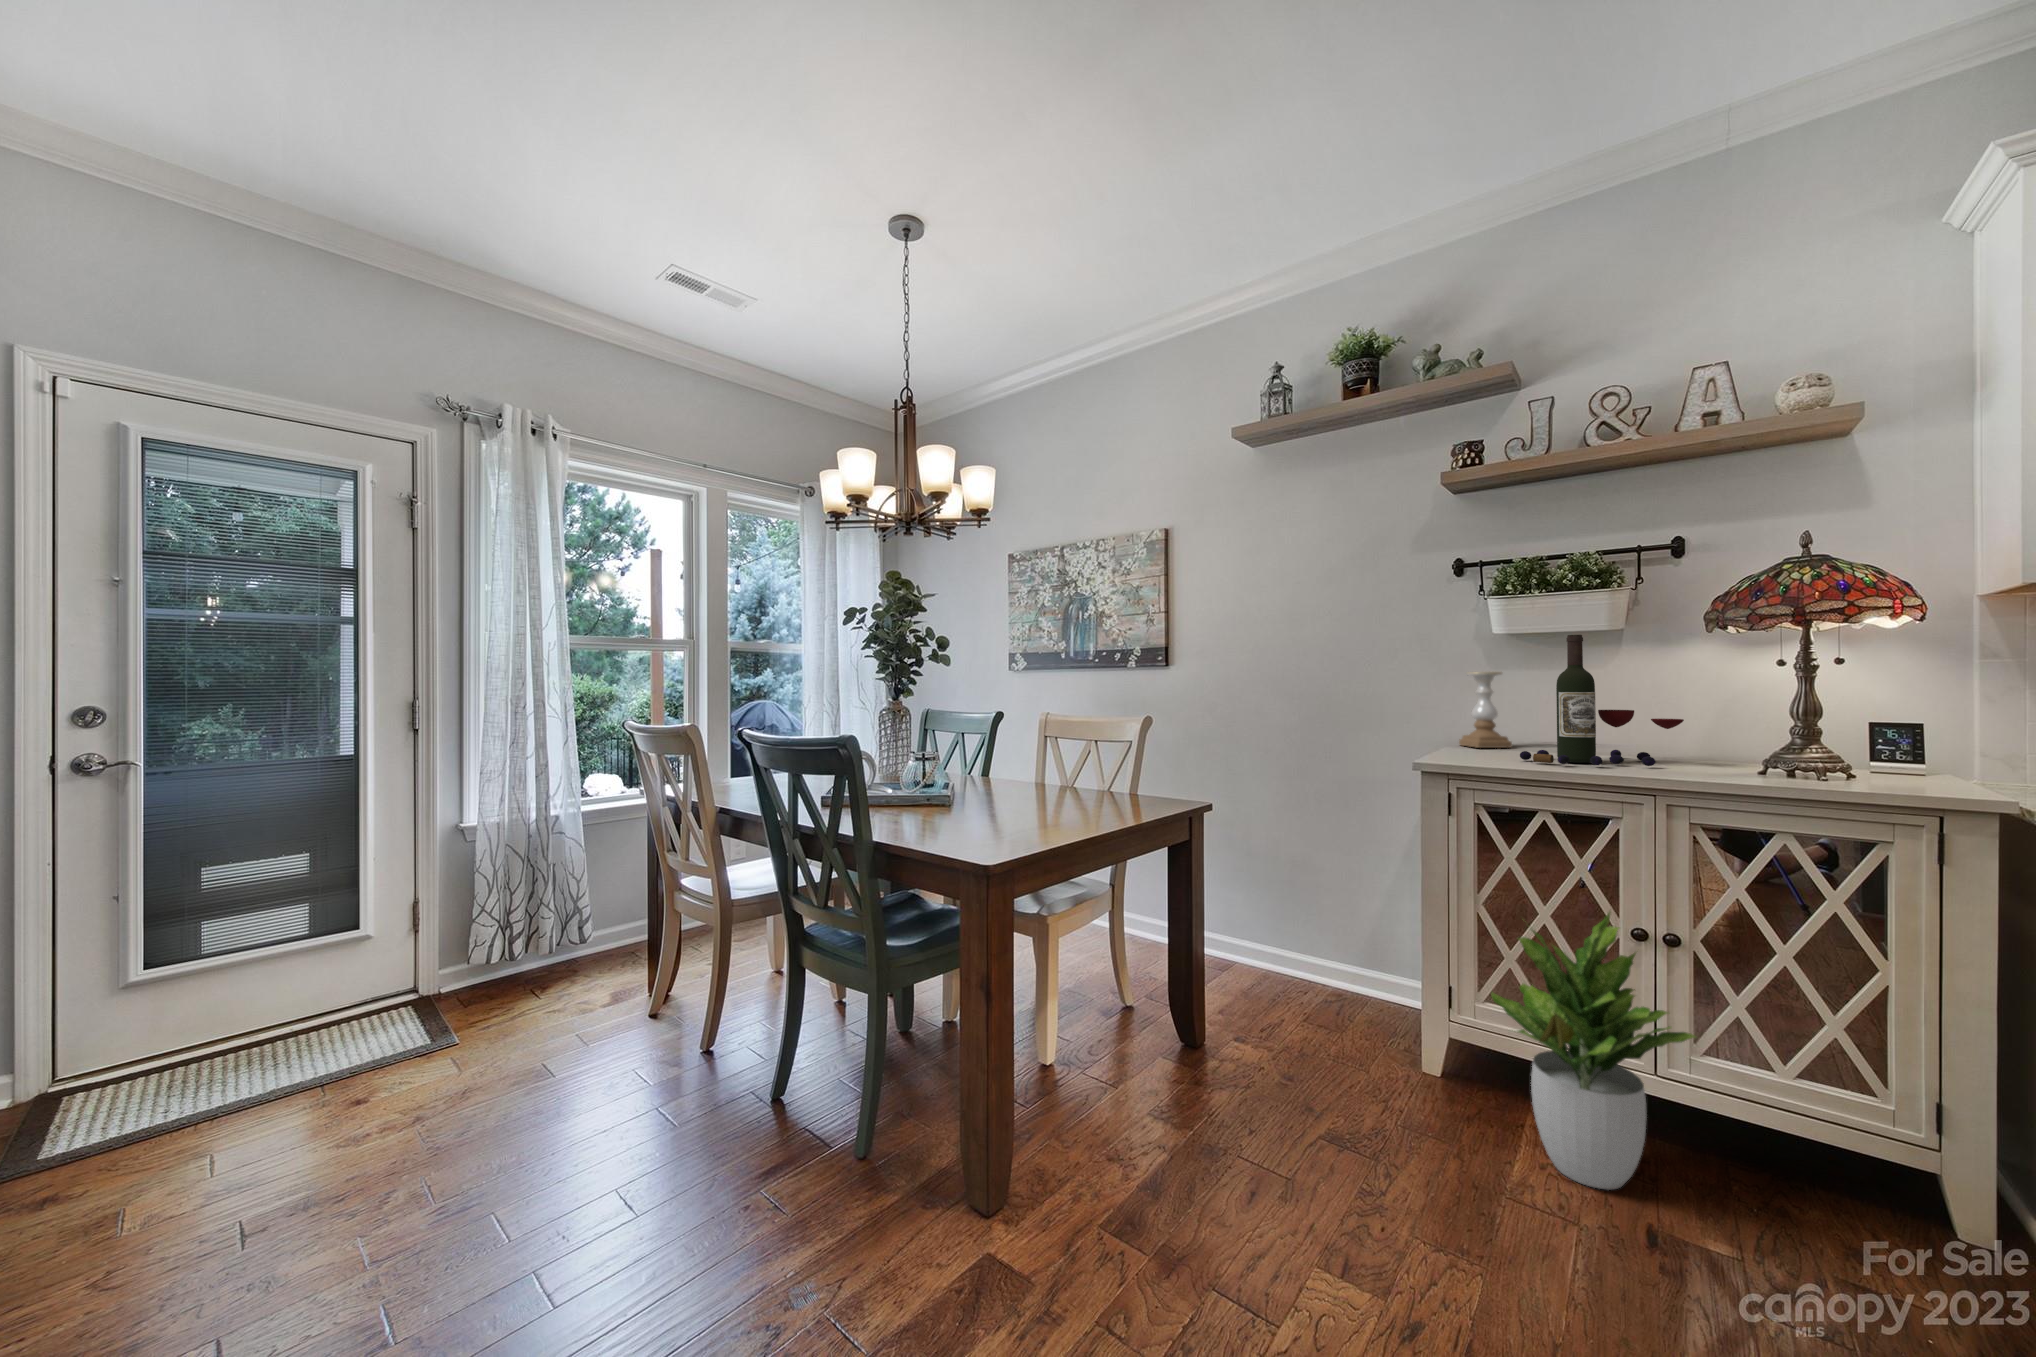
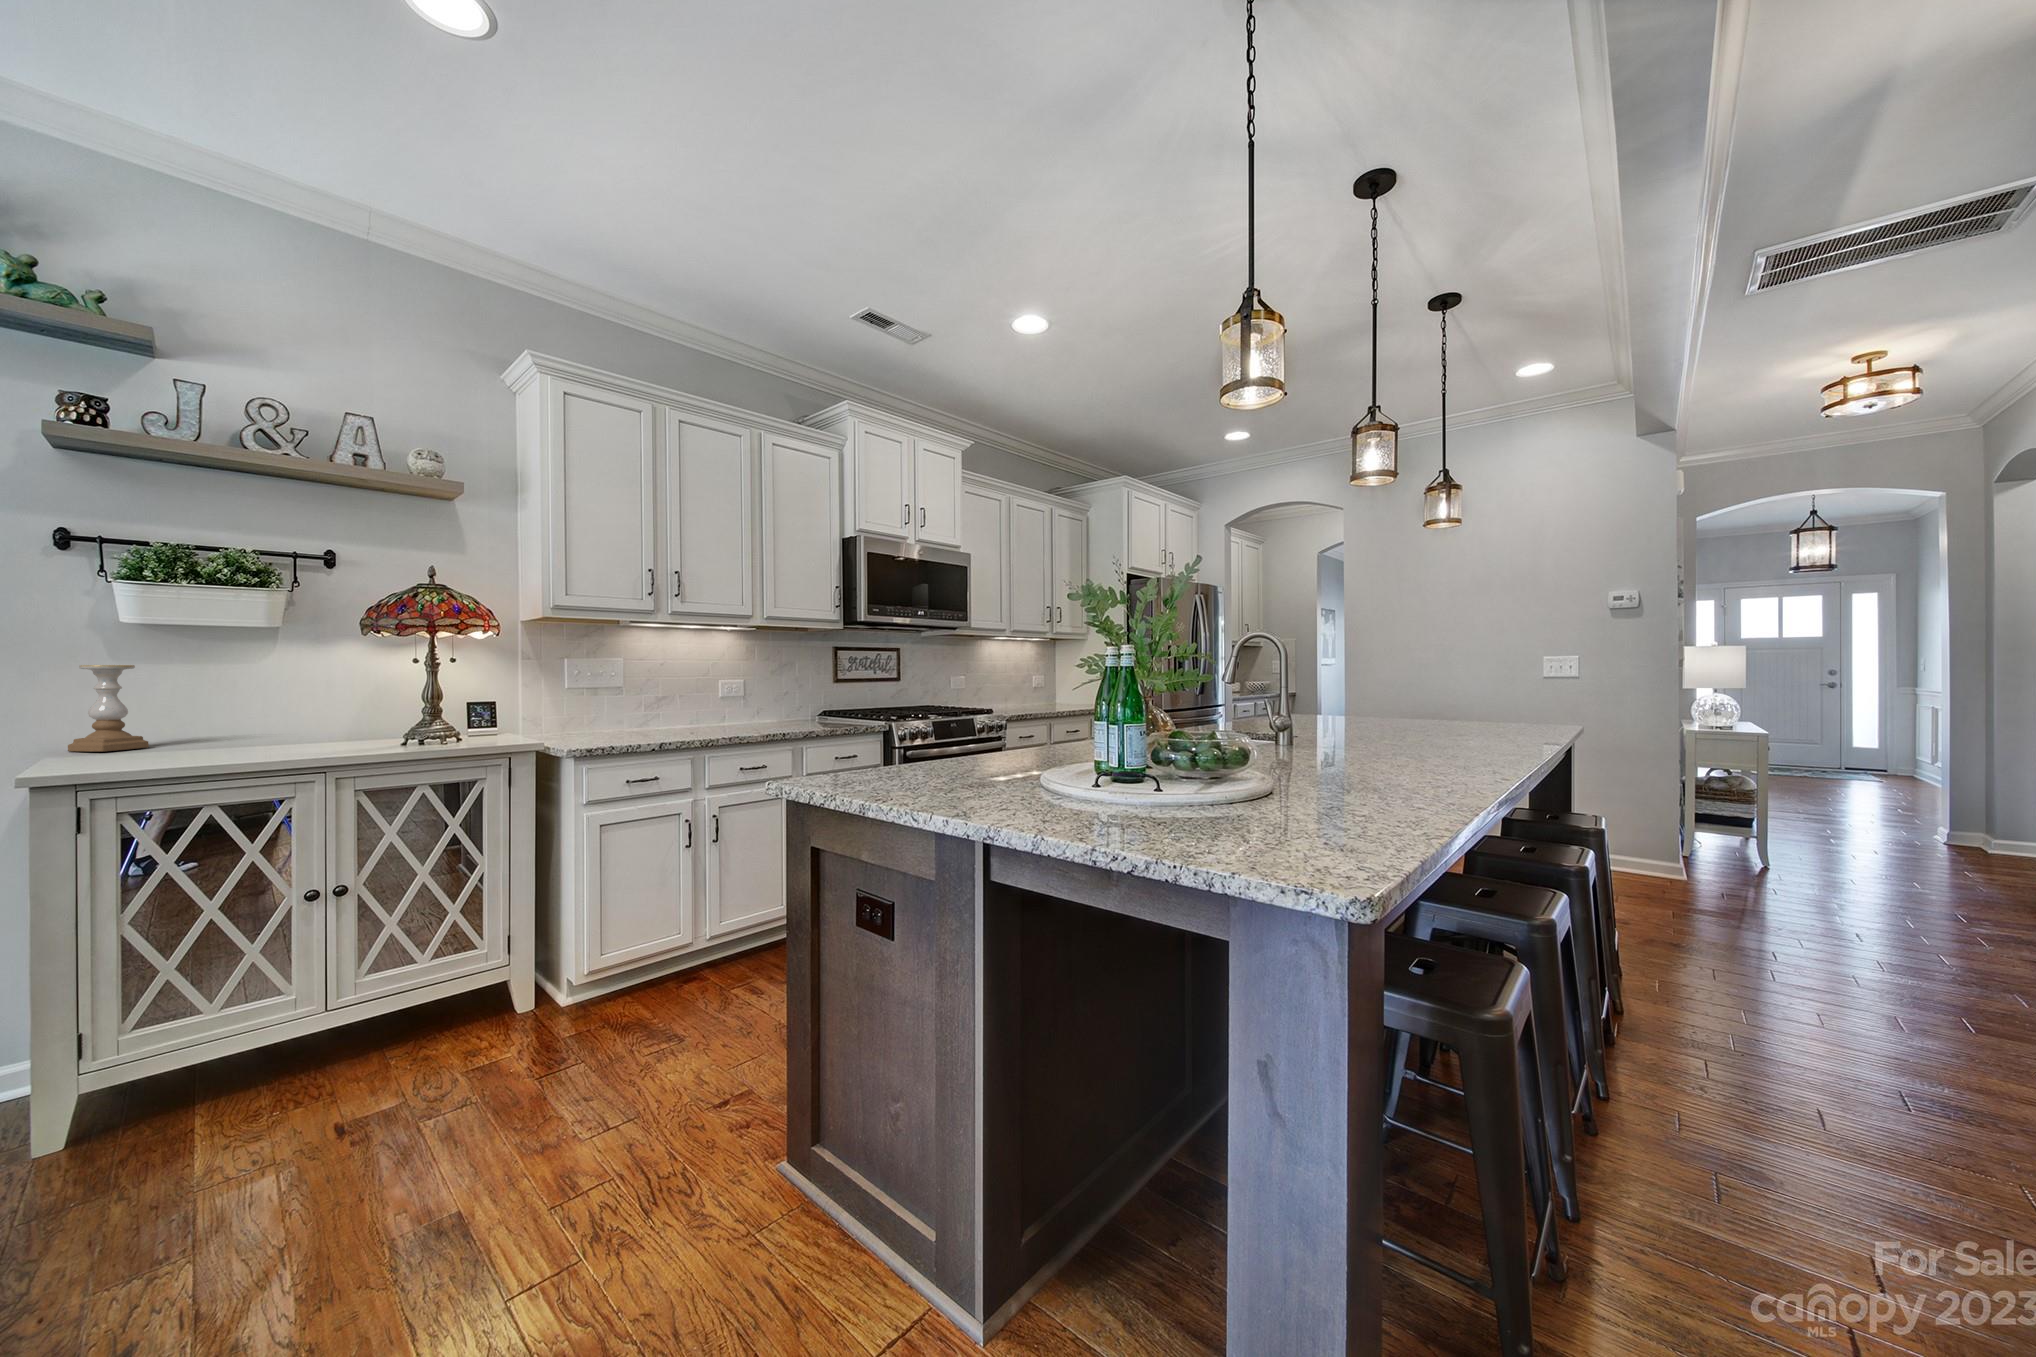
wine bottle: present [1520,635,1684,766] -> none [173,631,346,758]
potted plant: present [1491,912,1696,1190] -> none [149,879,365,1138]

